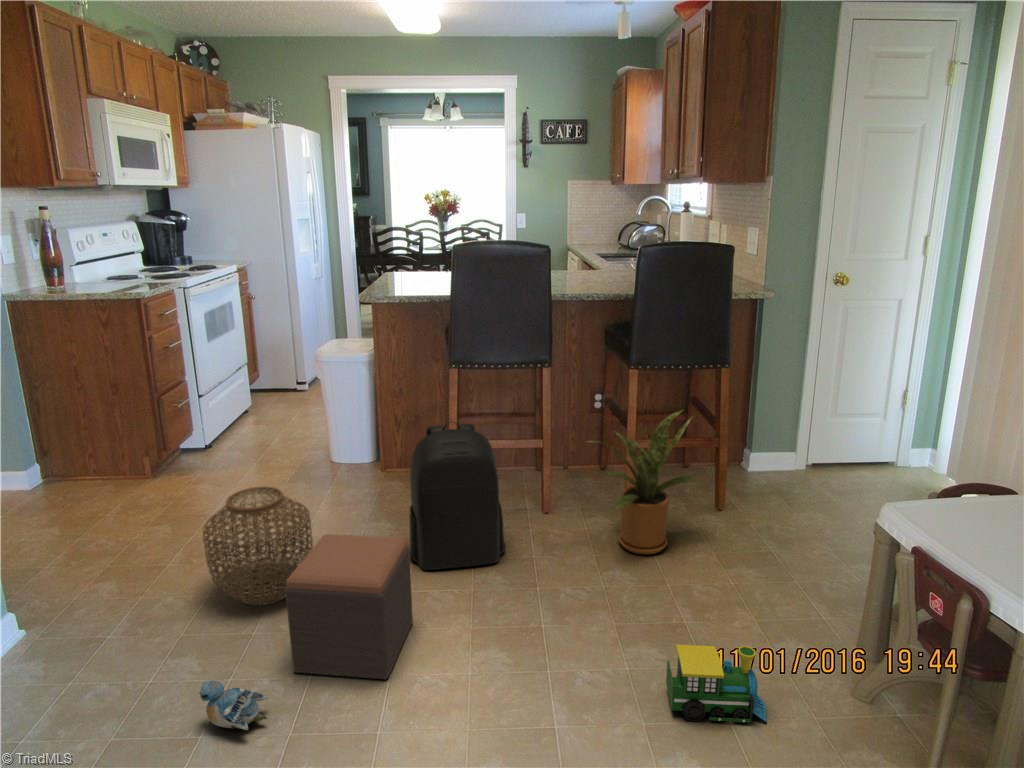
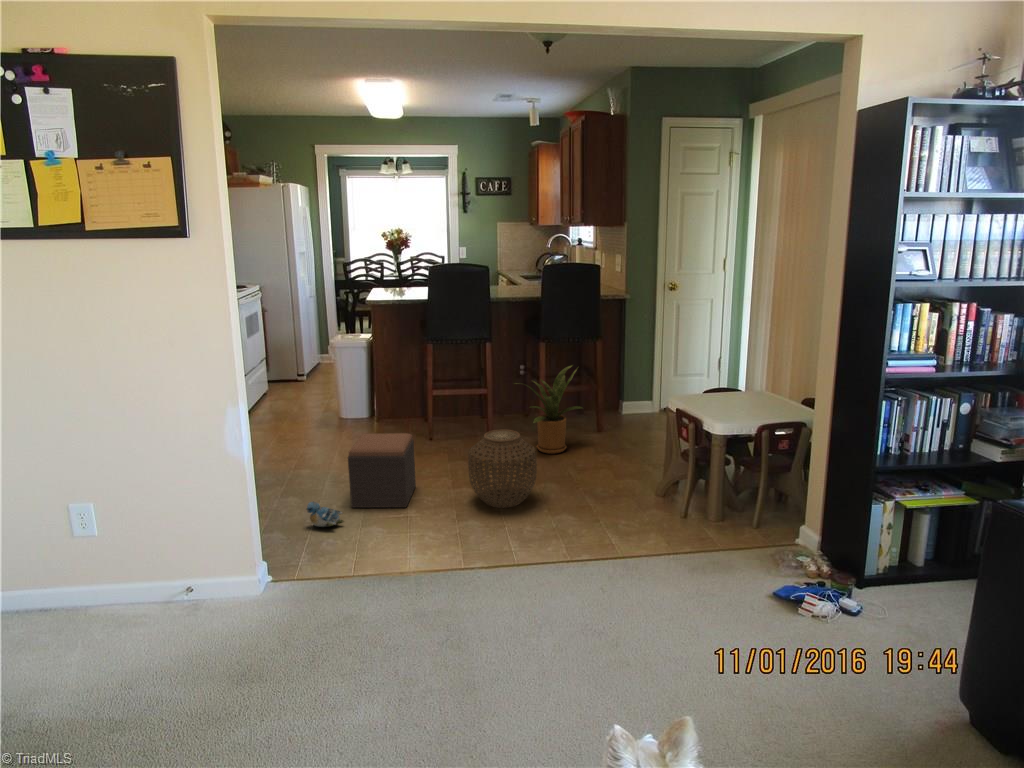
backpack: present [410,423,505,570] -> none [406,375,467,466]
woven basket: present [203,486,313,605] -> present [468,430,537,508]
toy train: present [666,645,766,723] -> none [561,473,613,513]

